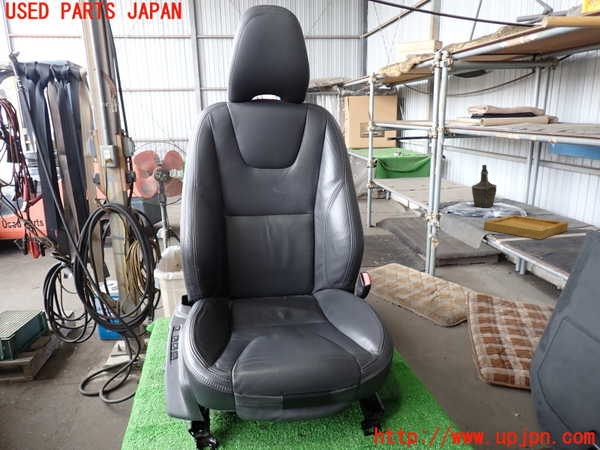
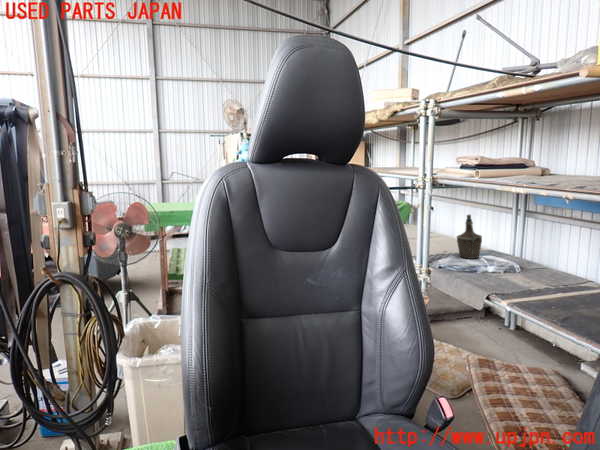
tray: present [484,215,568,239] -> none [482,269,568,299]

